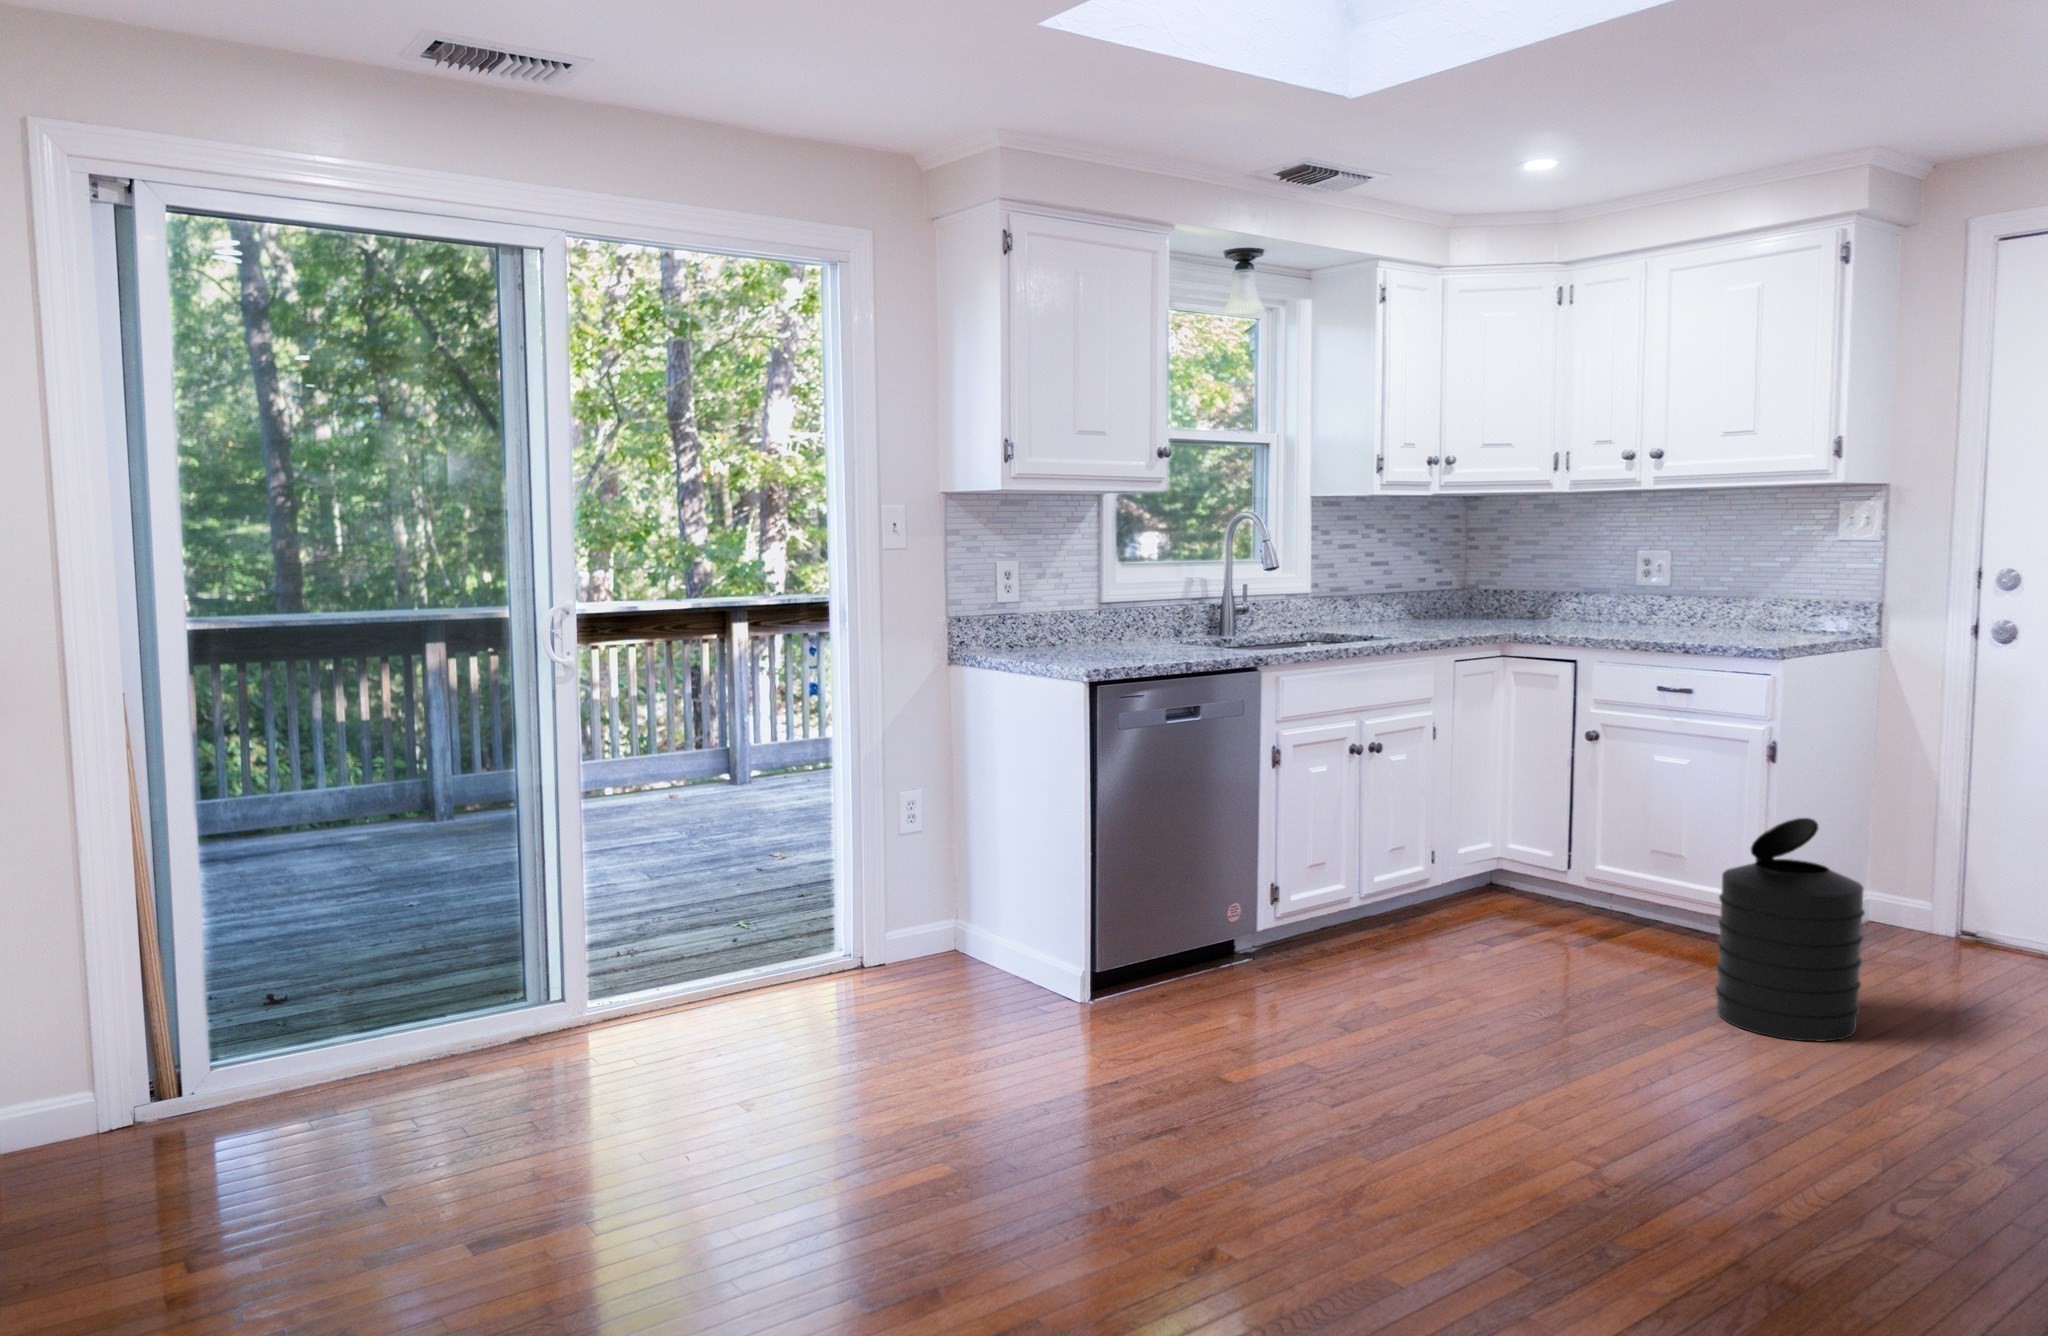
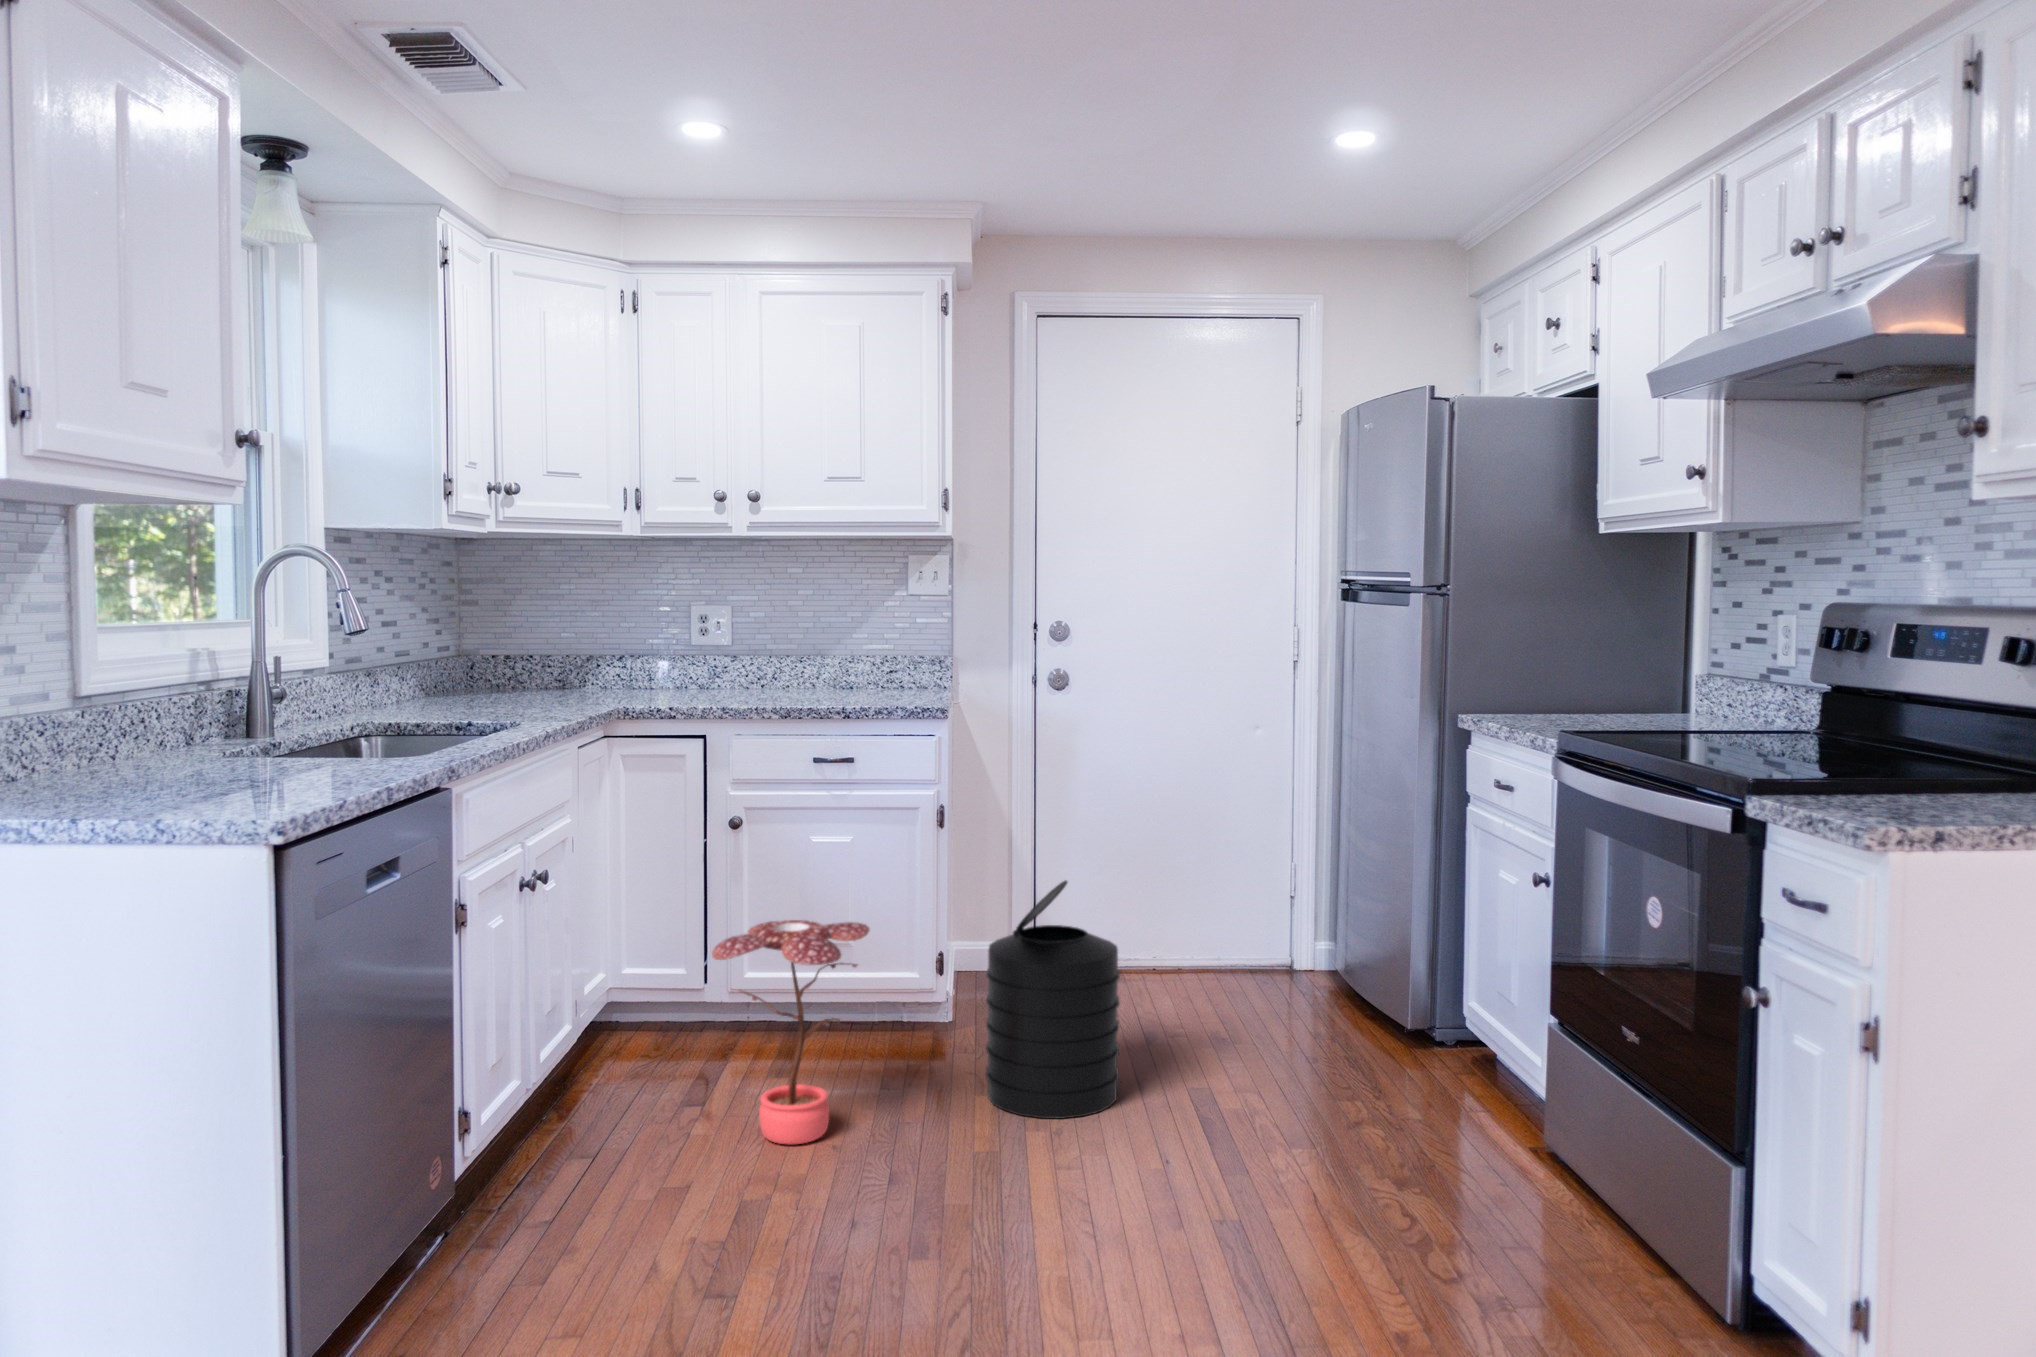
potted plant: none [1459,809,1602,987] -> present [712,920,869,1145]

